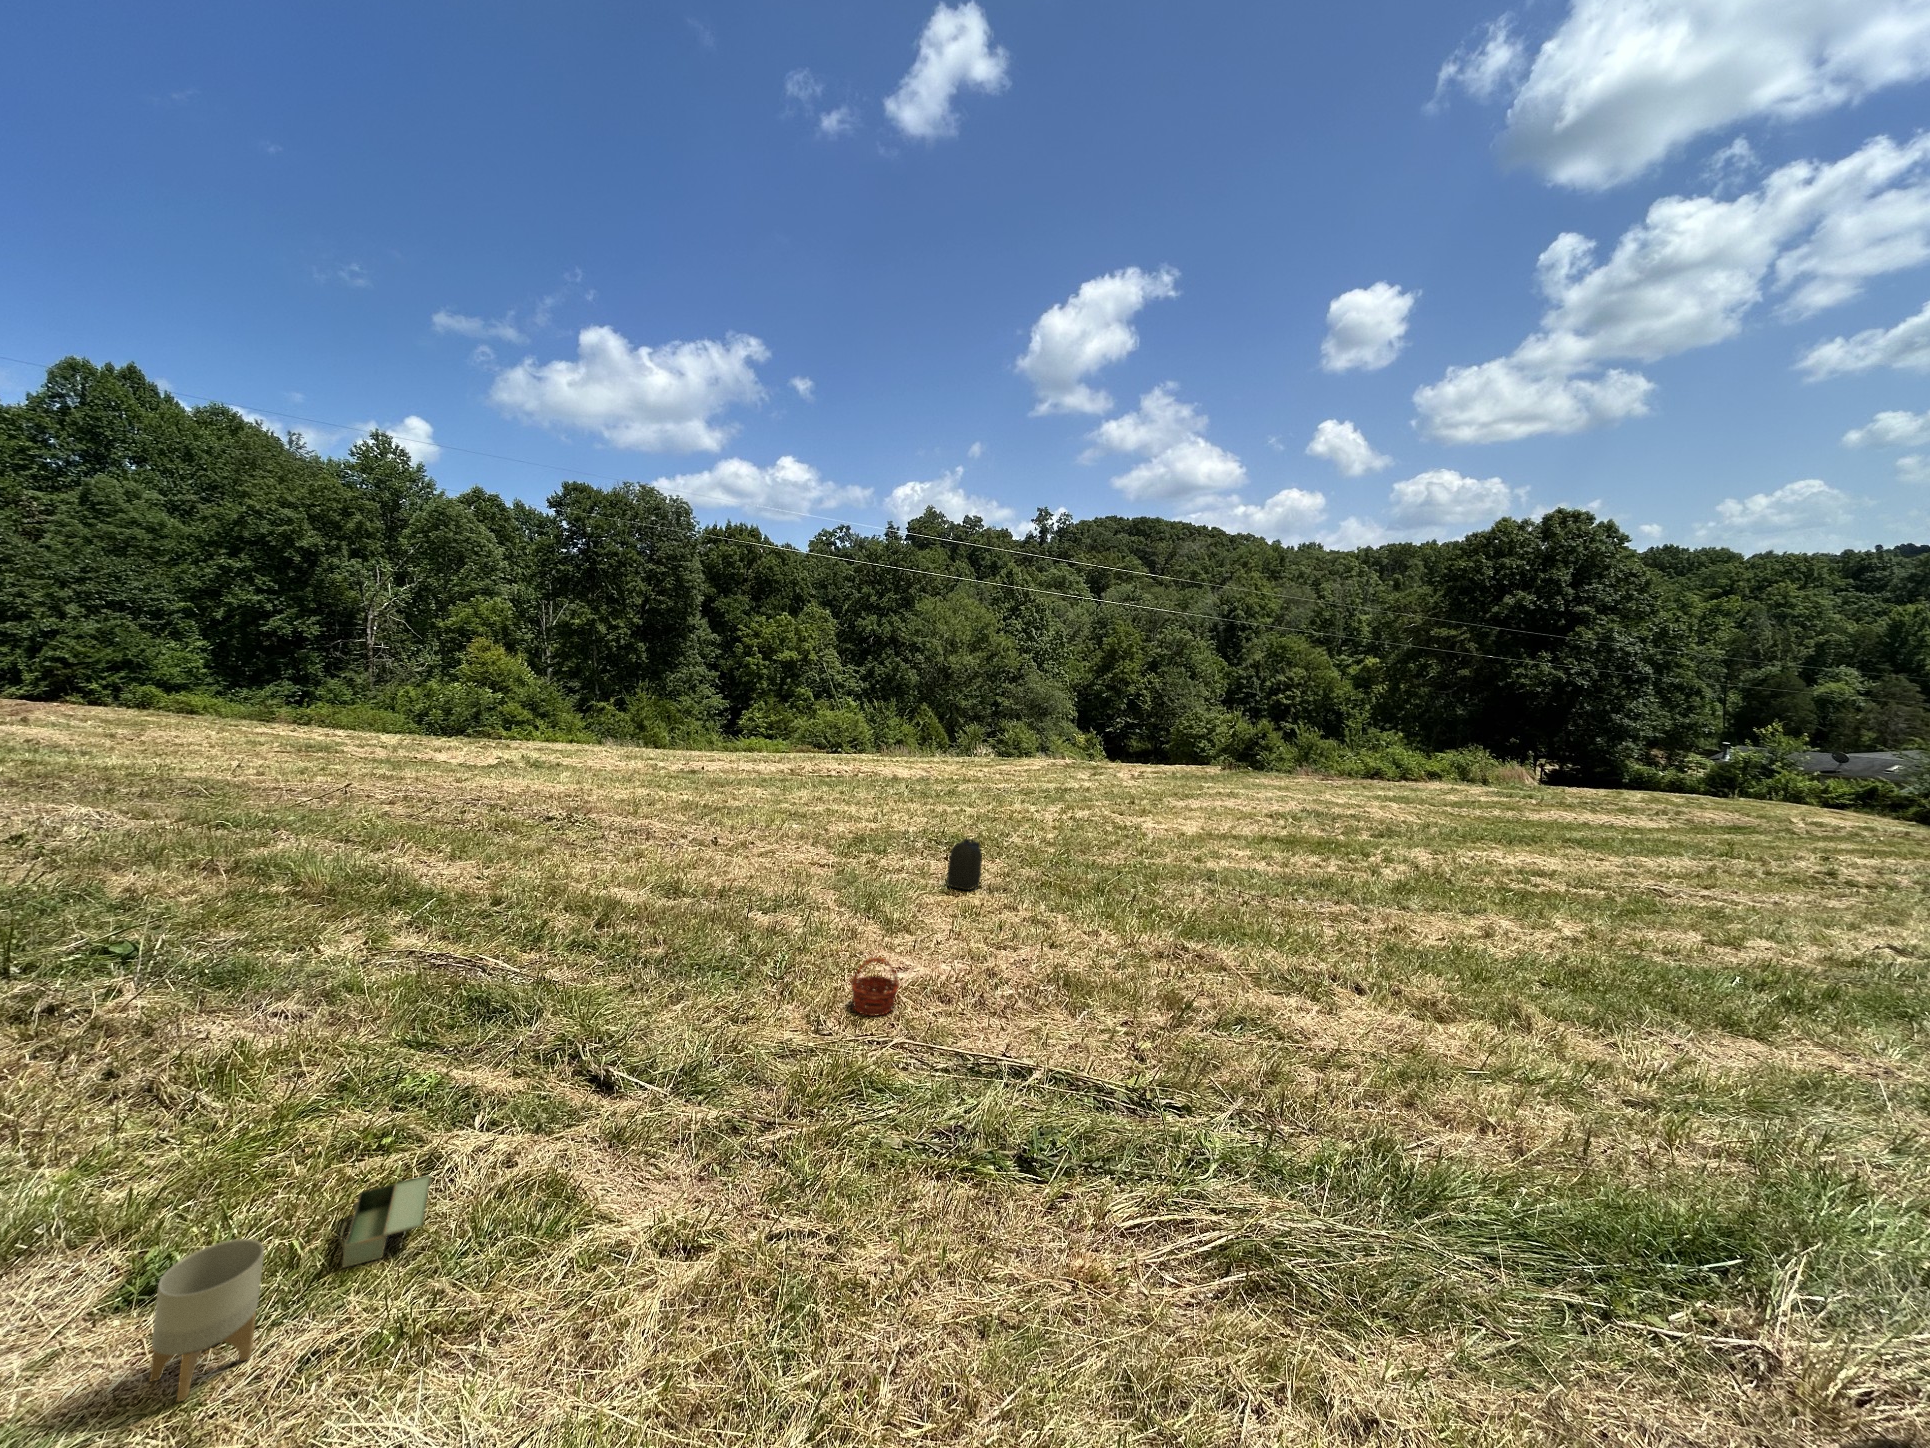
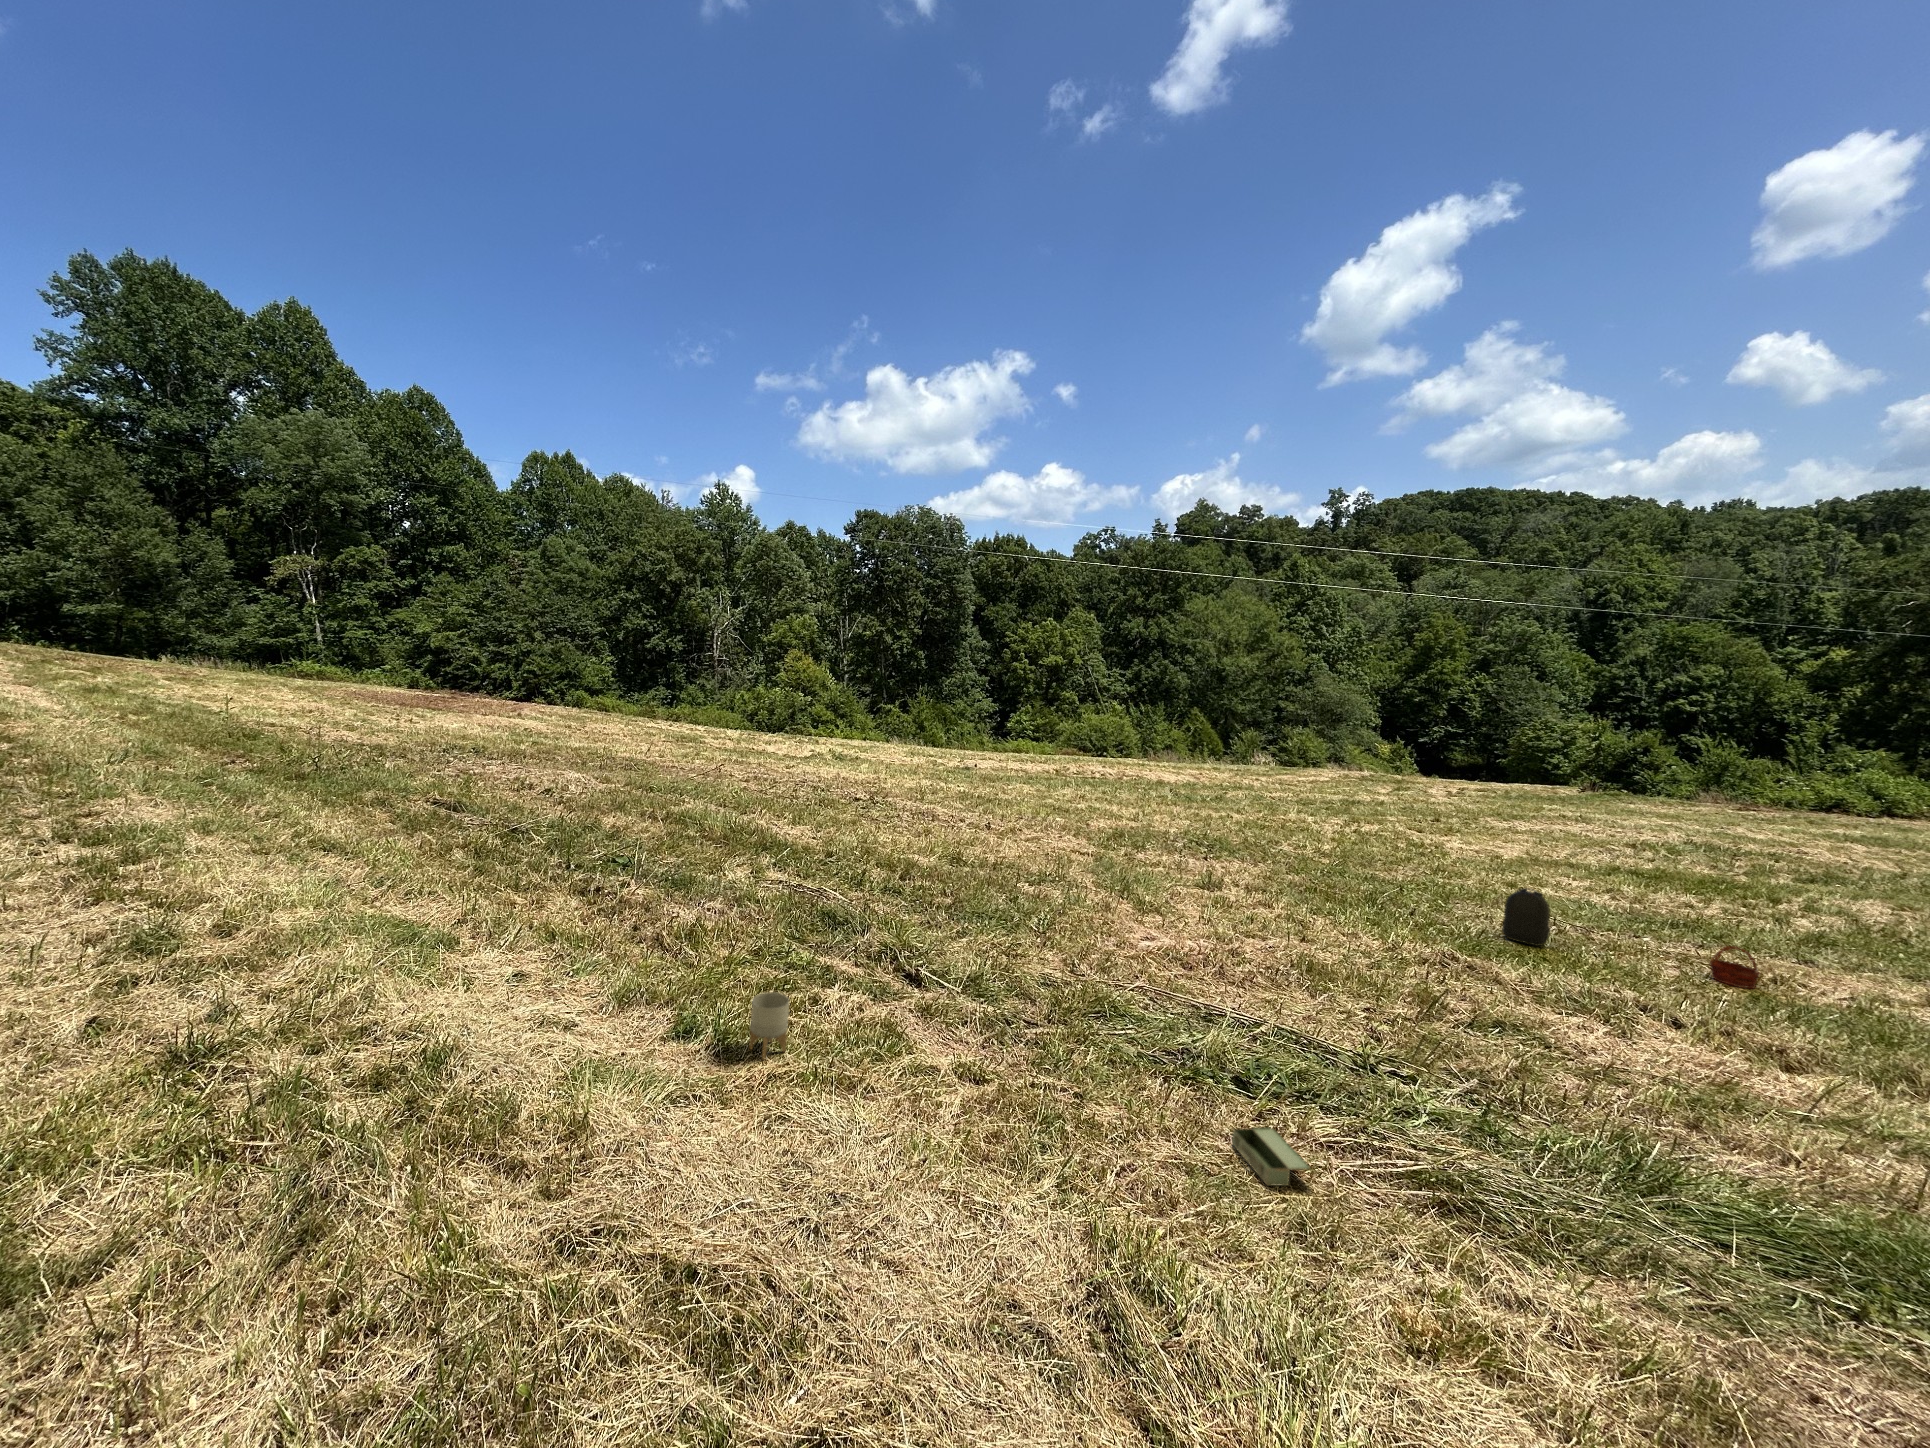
backpack: present [947,839,982,890] -> present [1502,888,1550,946]
basket: present [851,957,899,1016] -> present [1710,946,1760,989]
toolbox: present [340,1175,432,1268] -> present [1232,1127,1310,1186]

